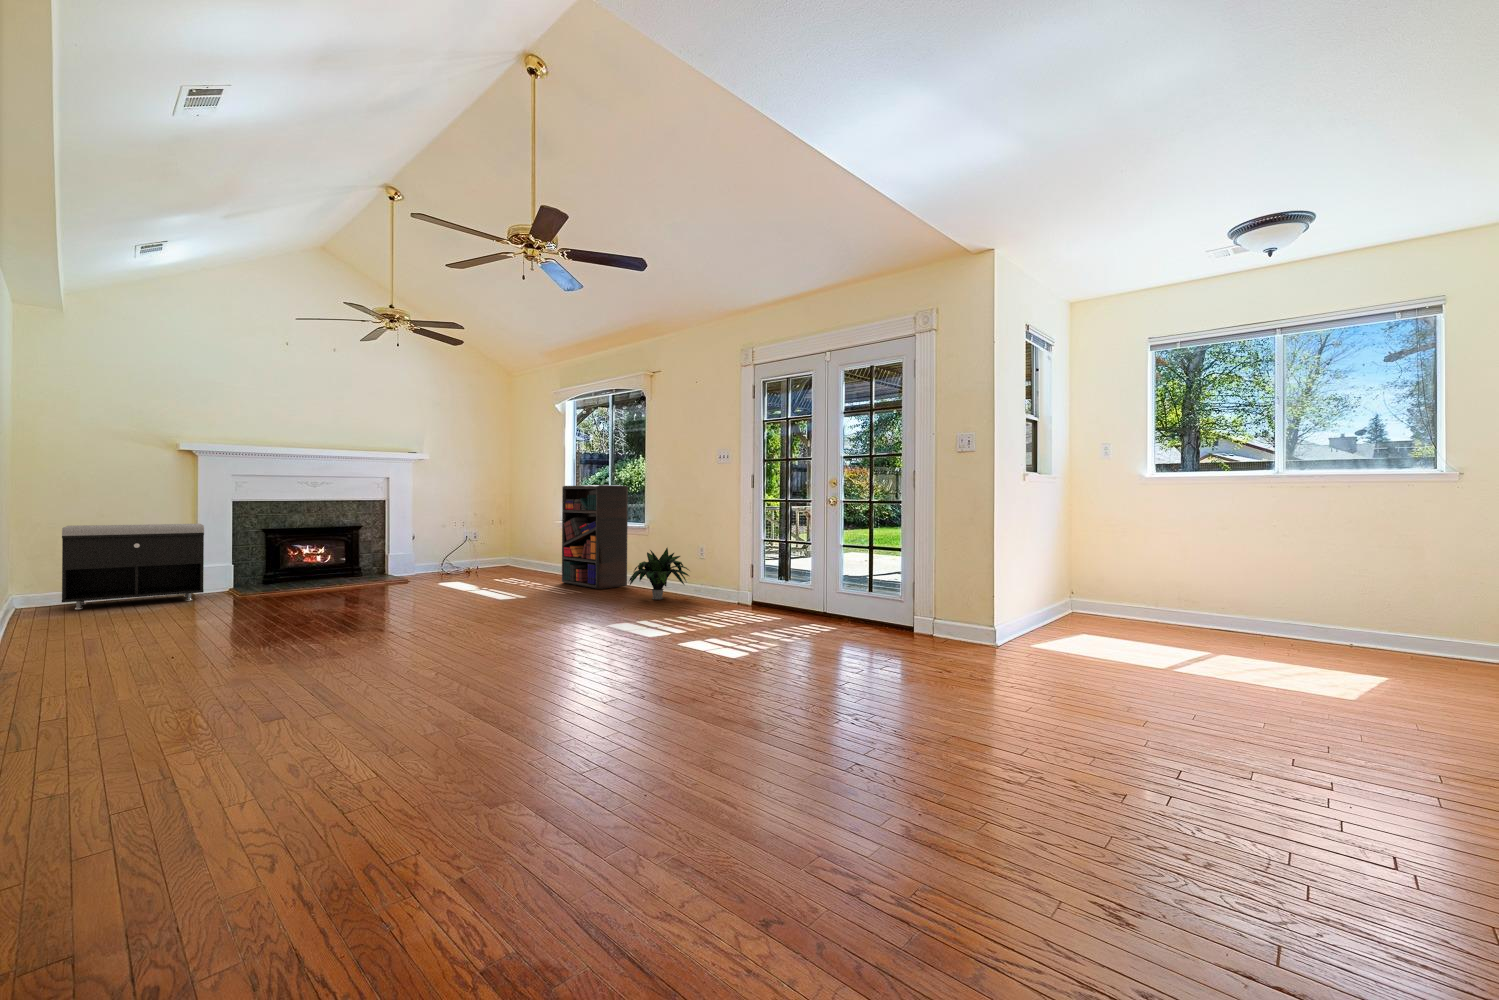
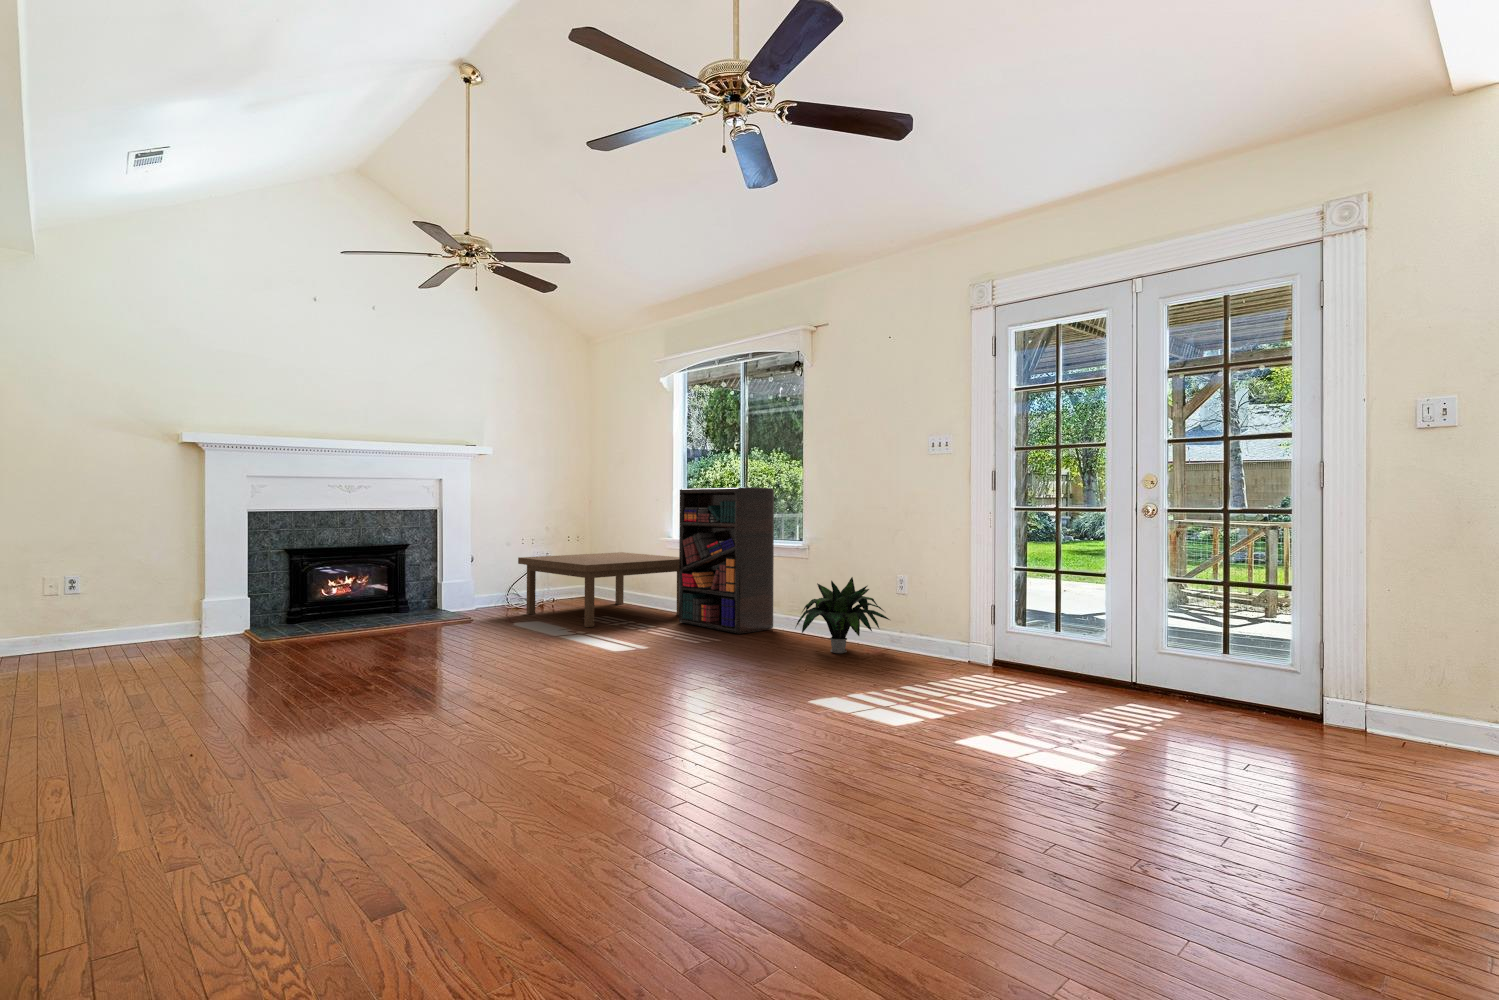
storage bench: present [62,524,204,610] -> none [22,543,212,665]
coffee table: none [446,533,578,586] -> present [518,552,679,627]

